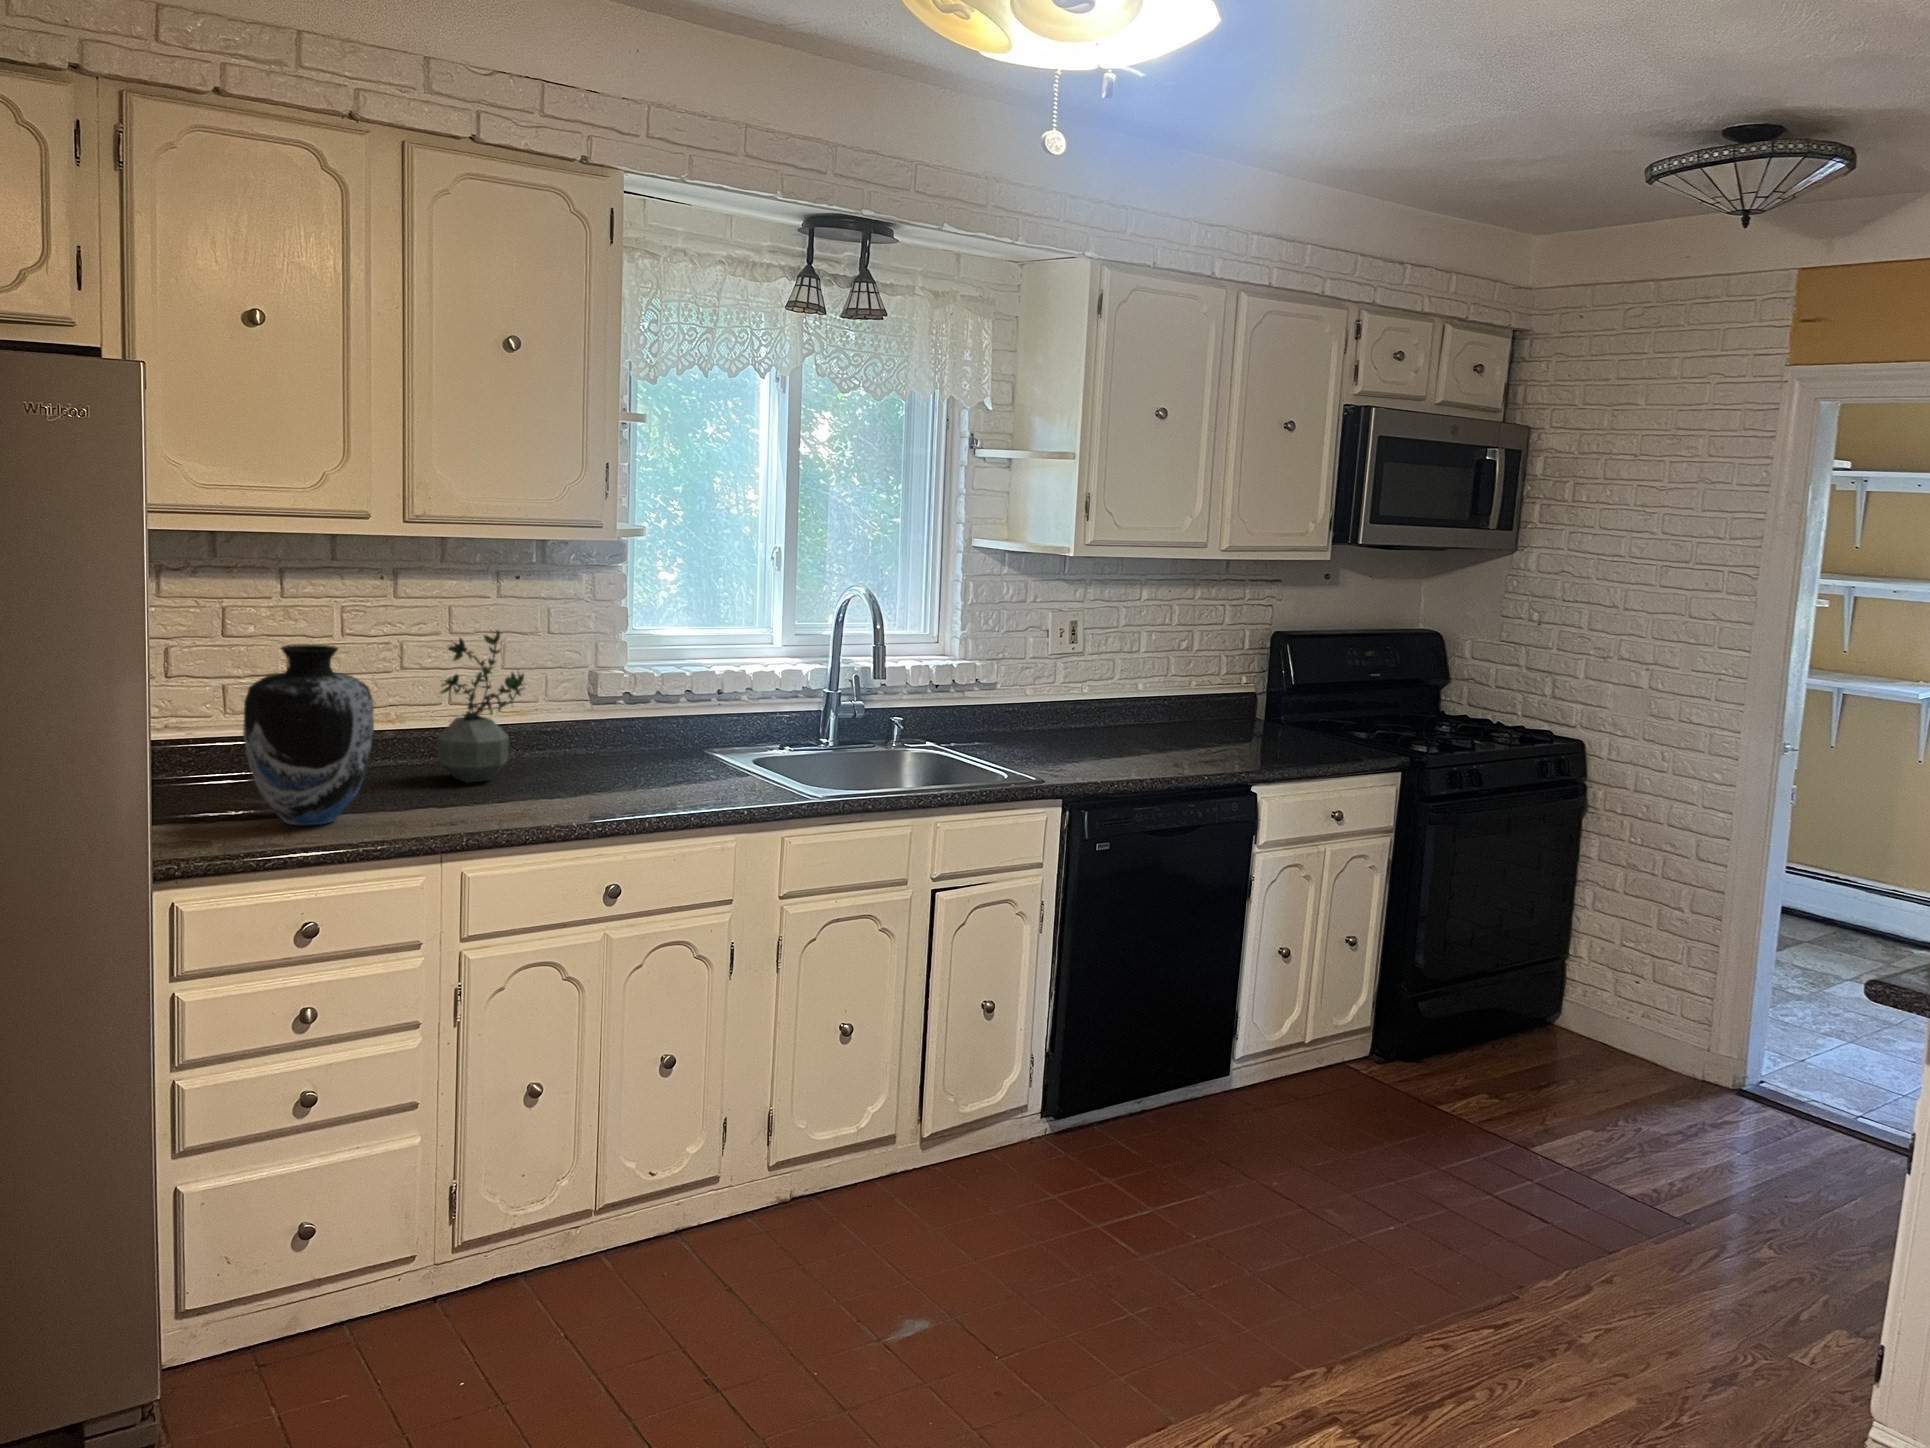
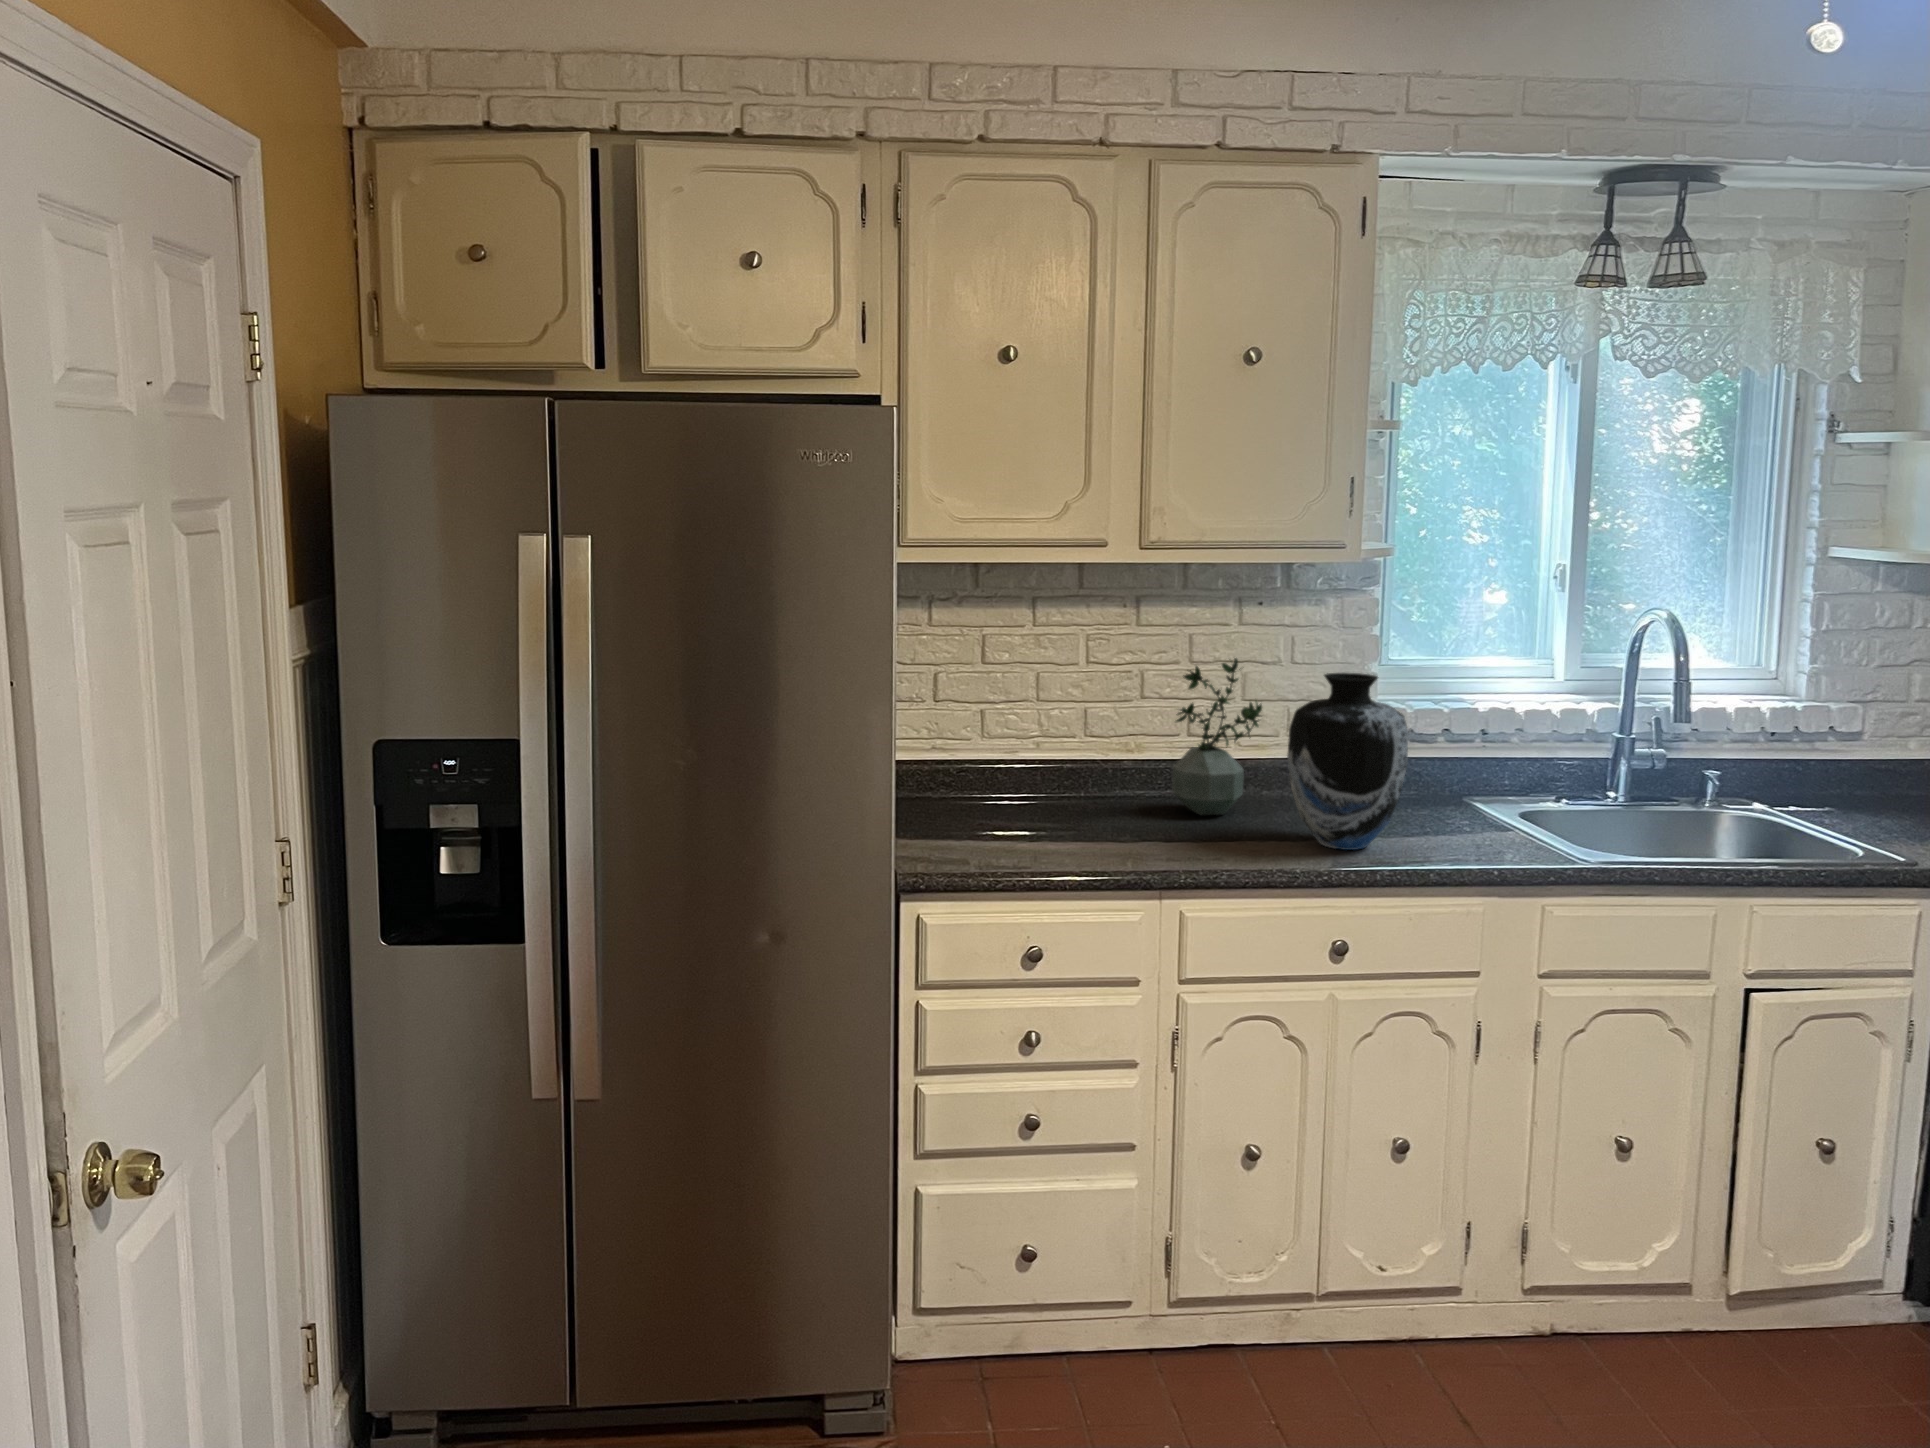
vase: present [243,645,374,826] -> present [1287,673,1408,850]

